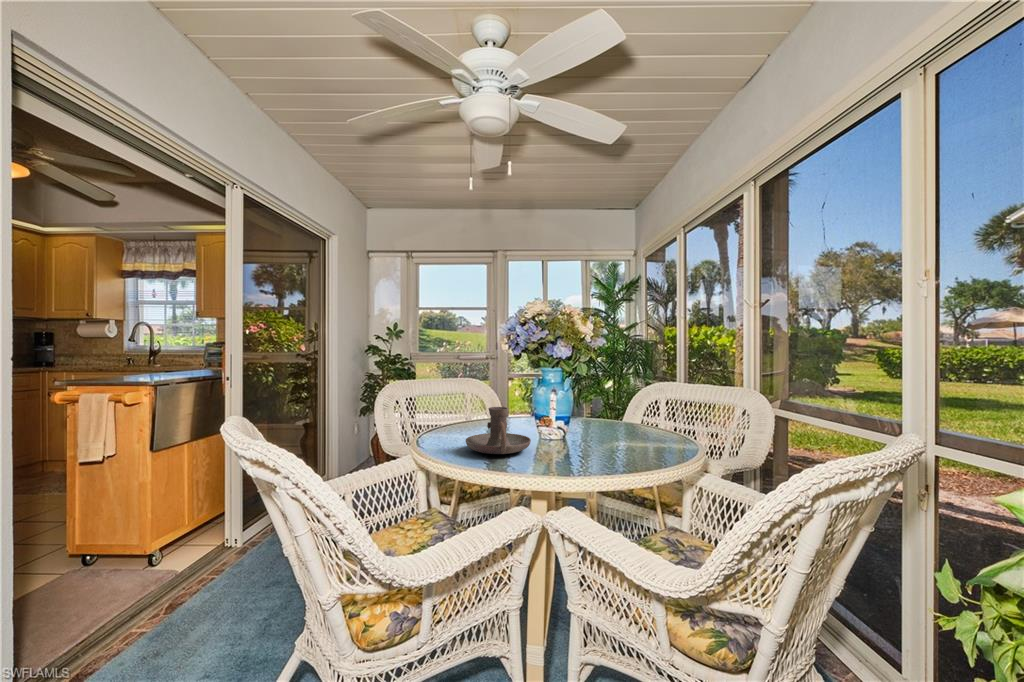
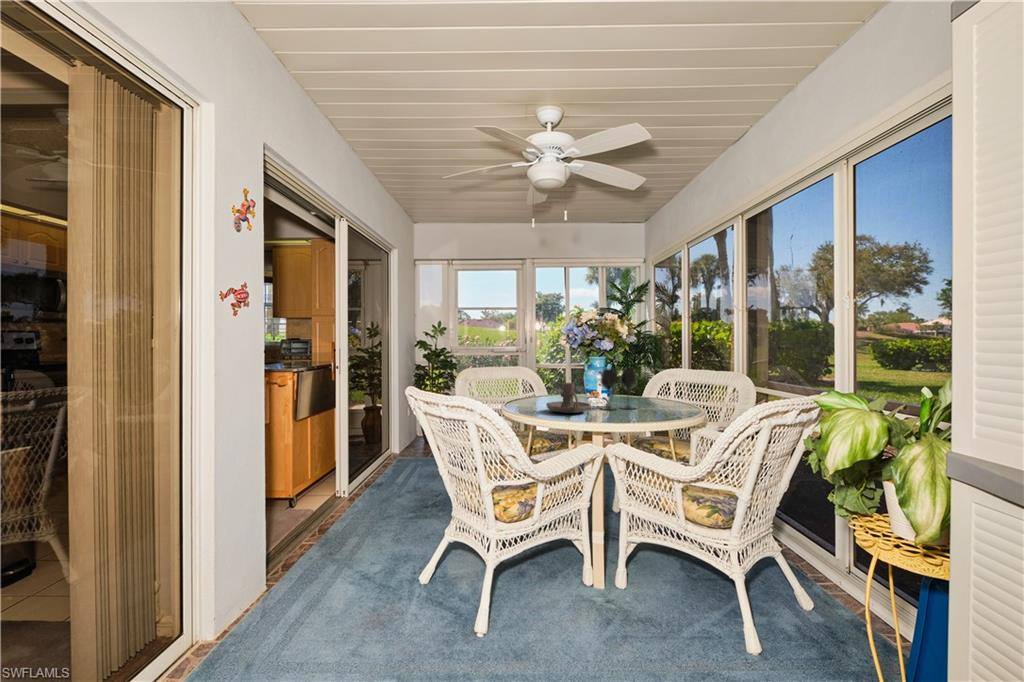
wine glass: none [550,385,605,447] -> present [600,368,637,410]

